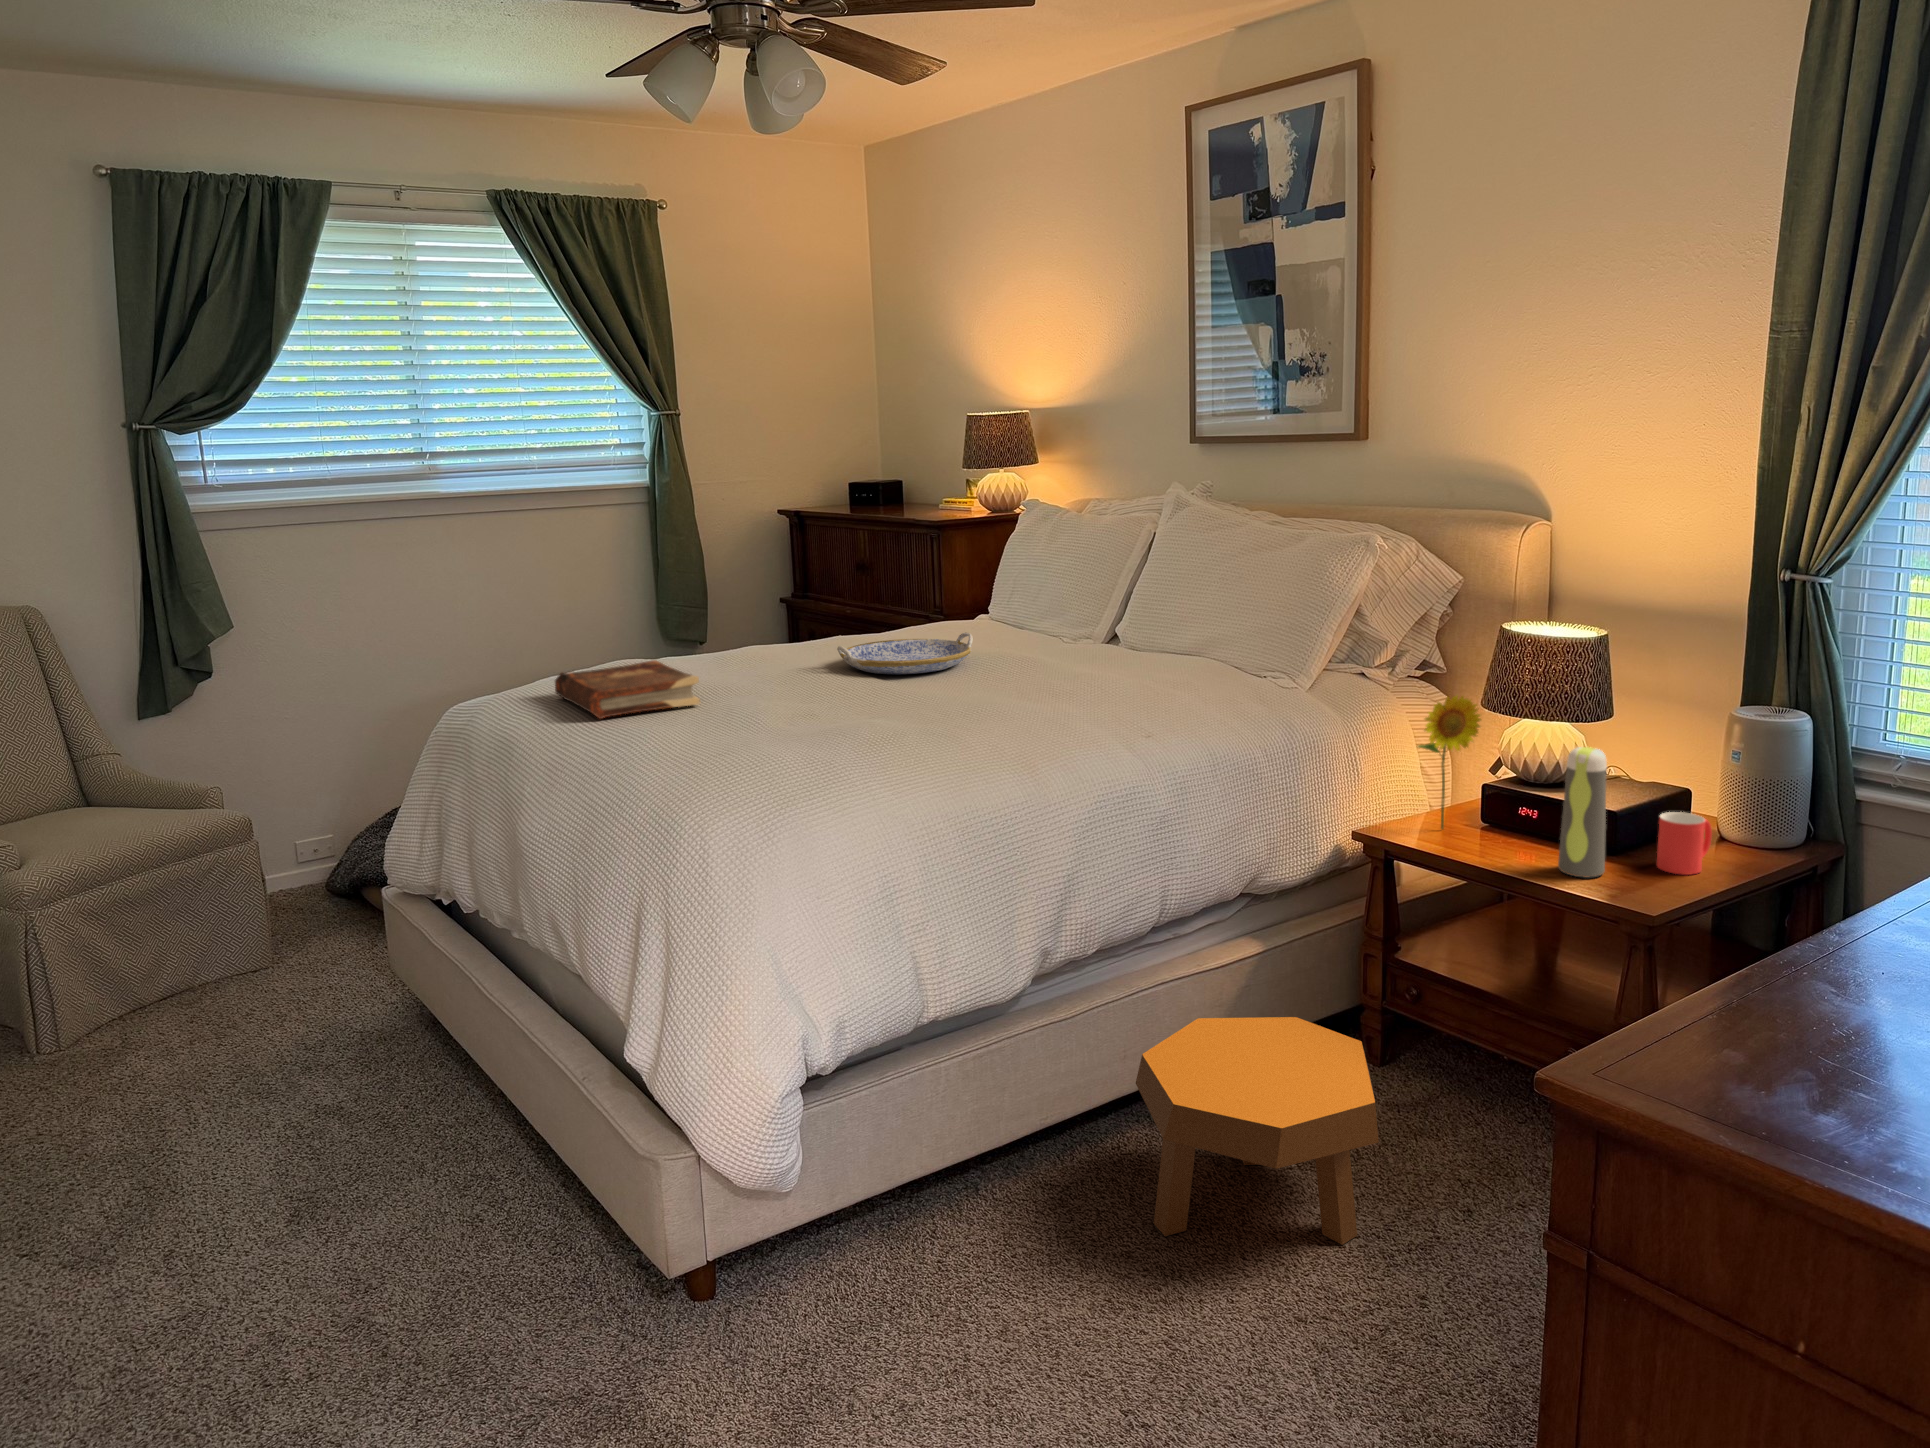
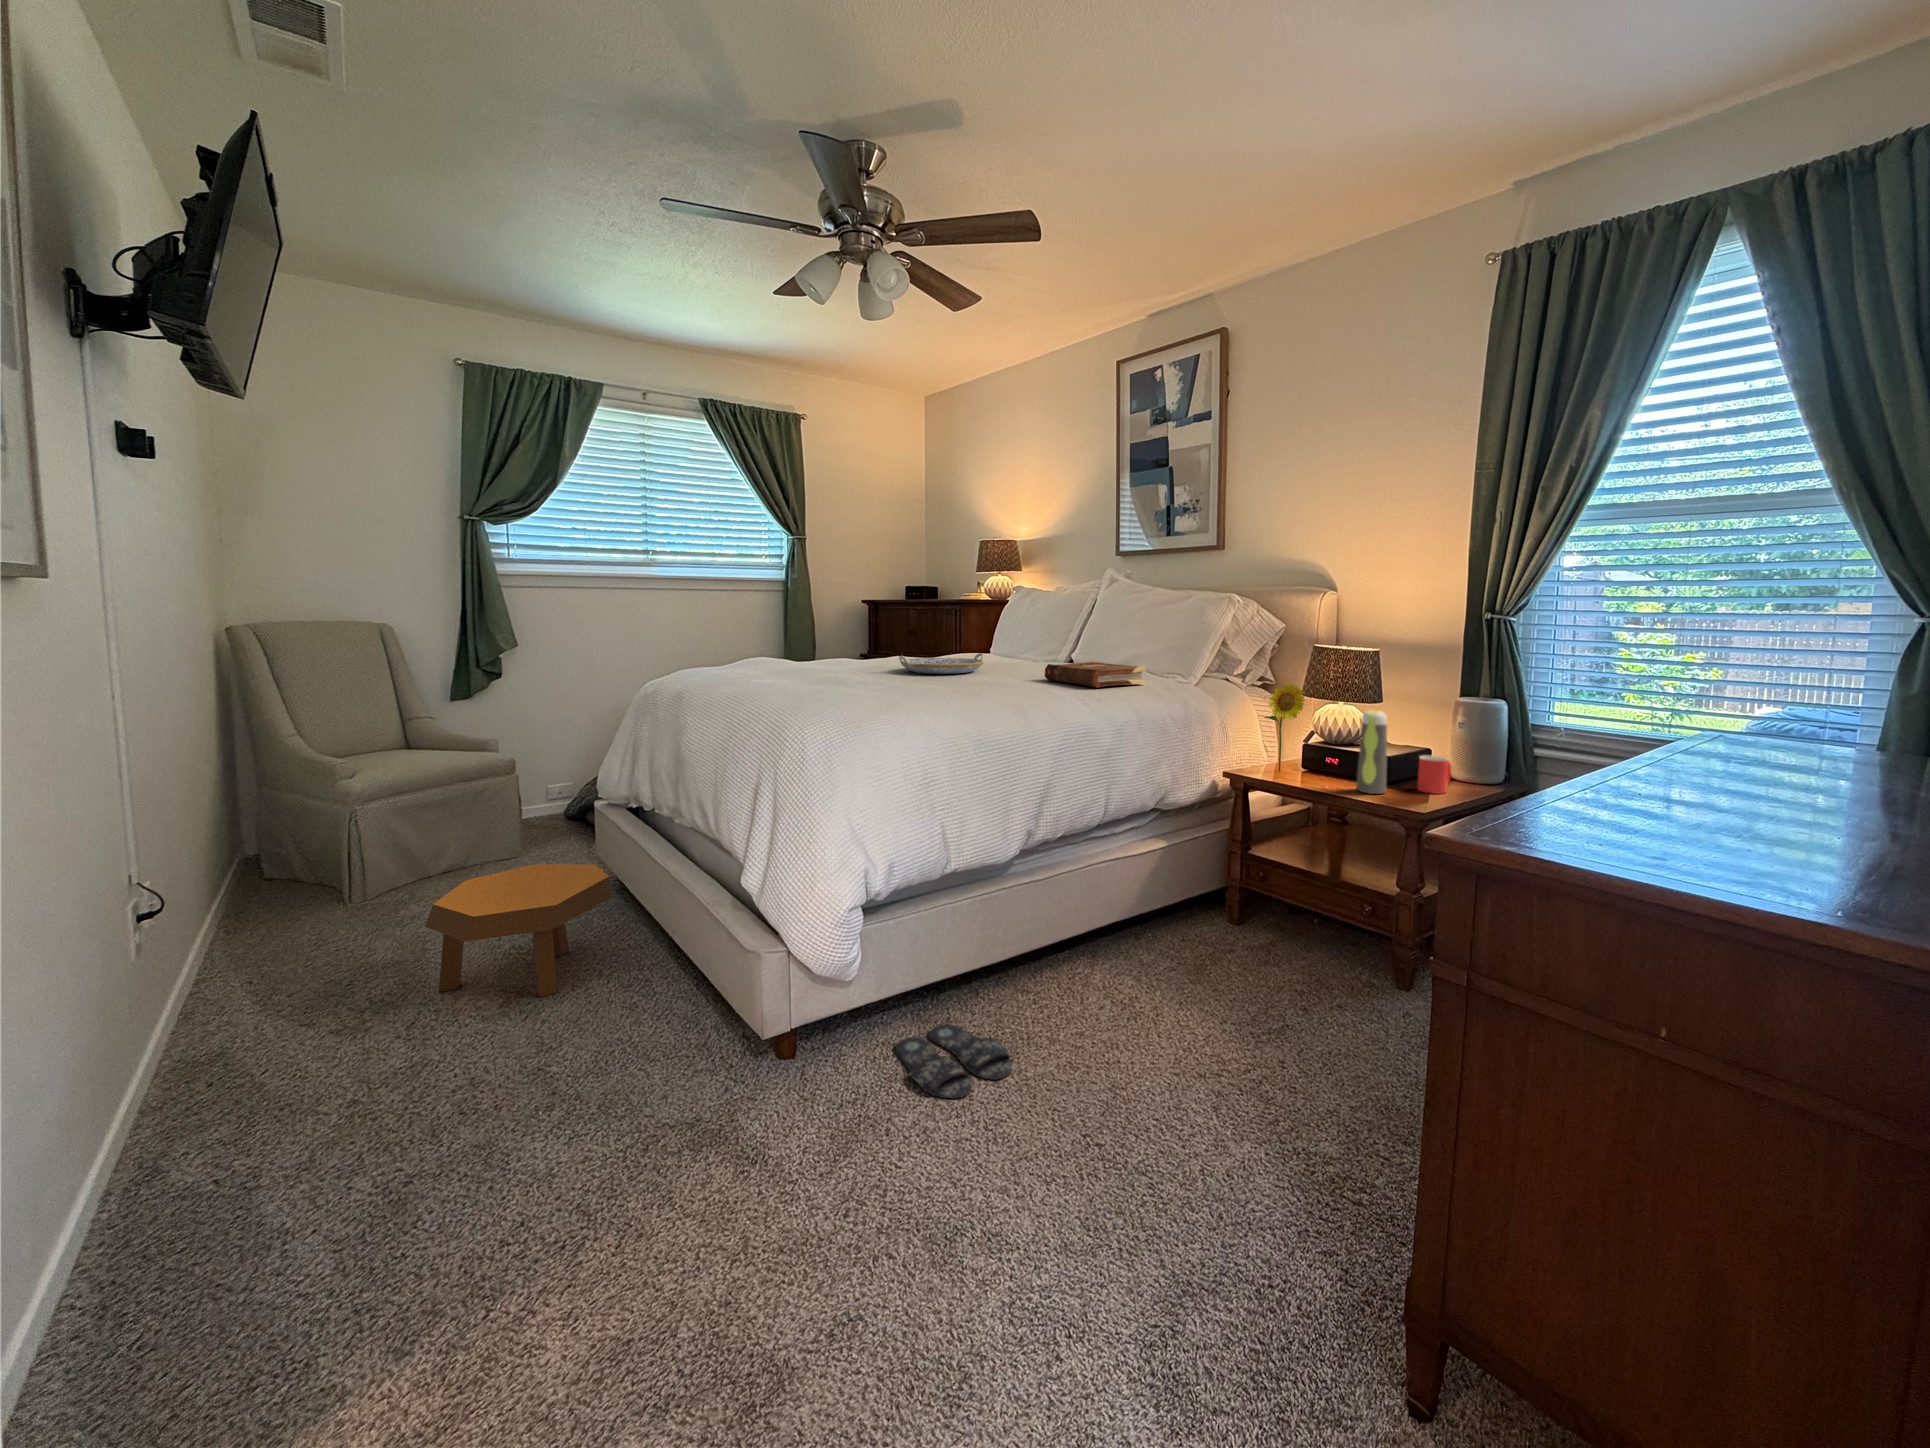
book: present [555,660,700,719] -> present [1045,661,1146,688]
footstool: present [1136,1017,1379,1245] -> present [425,864,612,997]
slippers: none [856,1241,1026,1360] -> present [895,1024,1012,1099]

